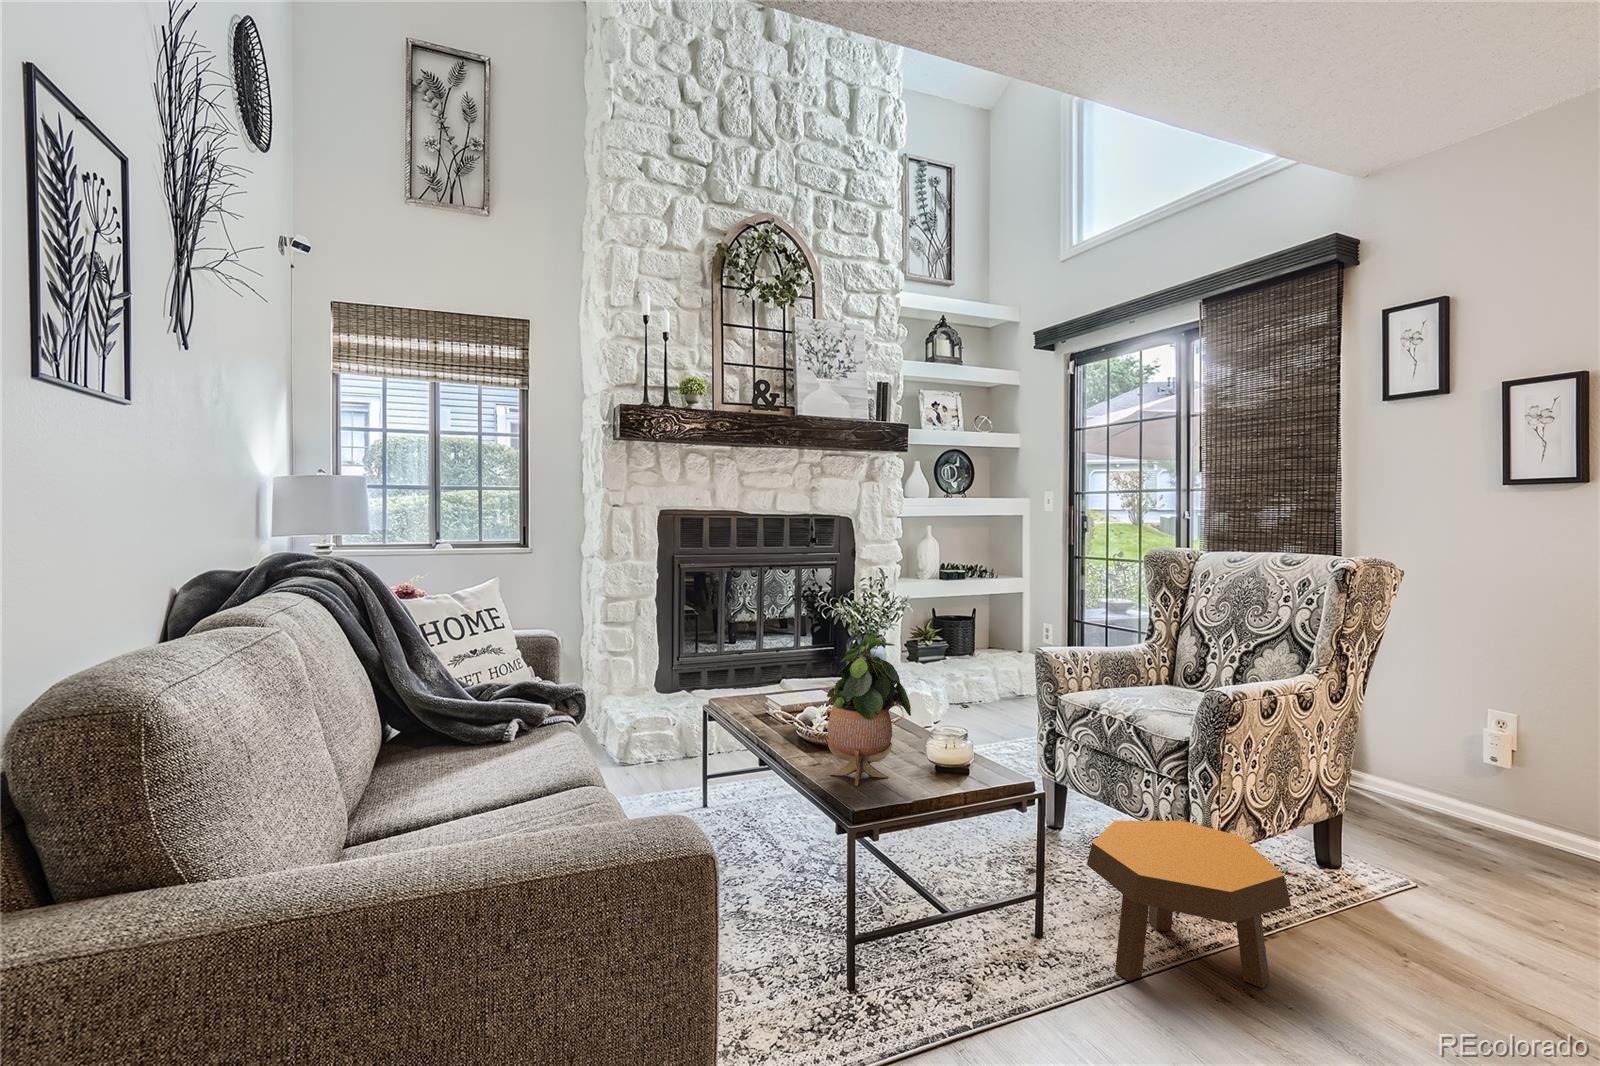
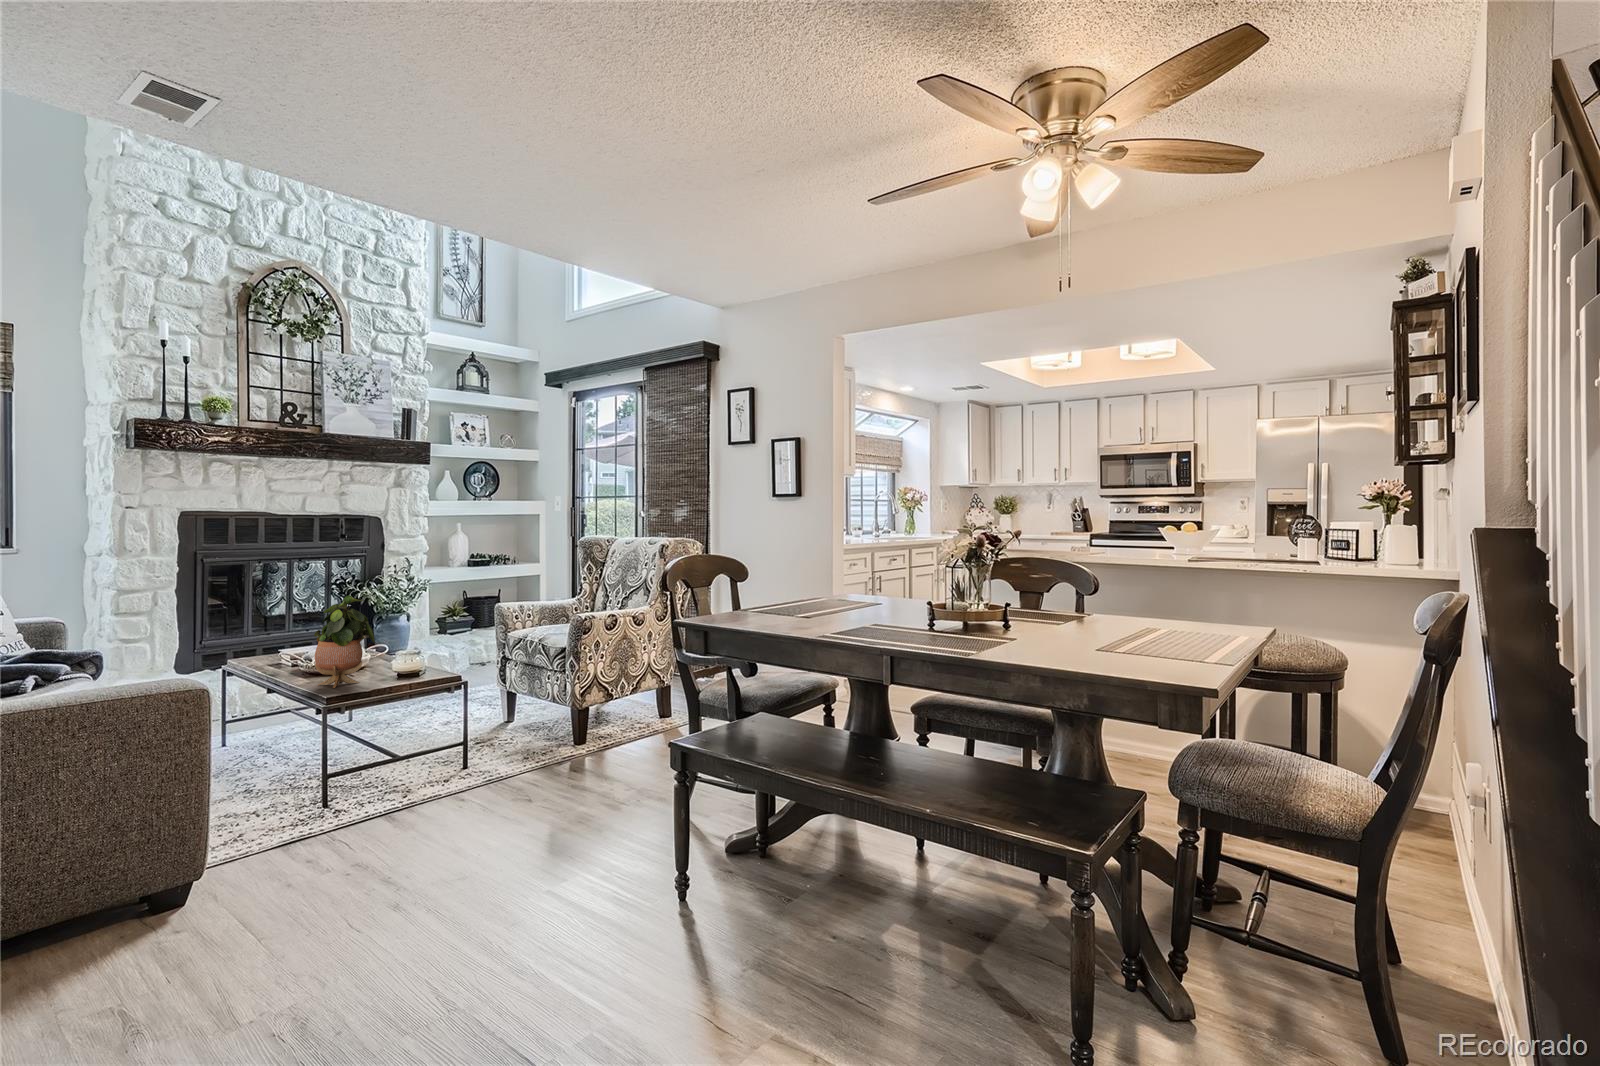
footstool: present [1087,821,1291,988] -> none [496,694,597,778]

